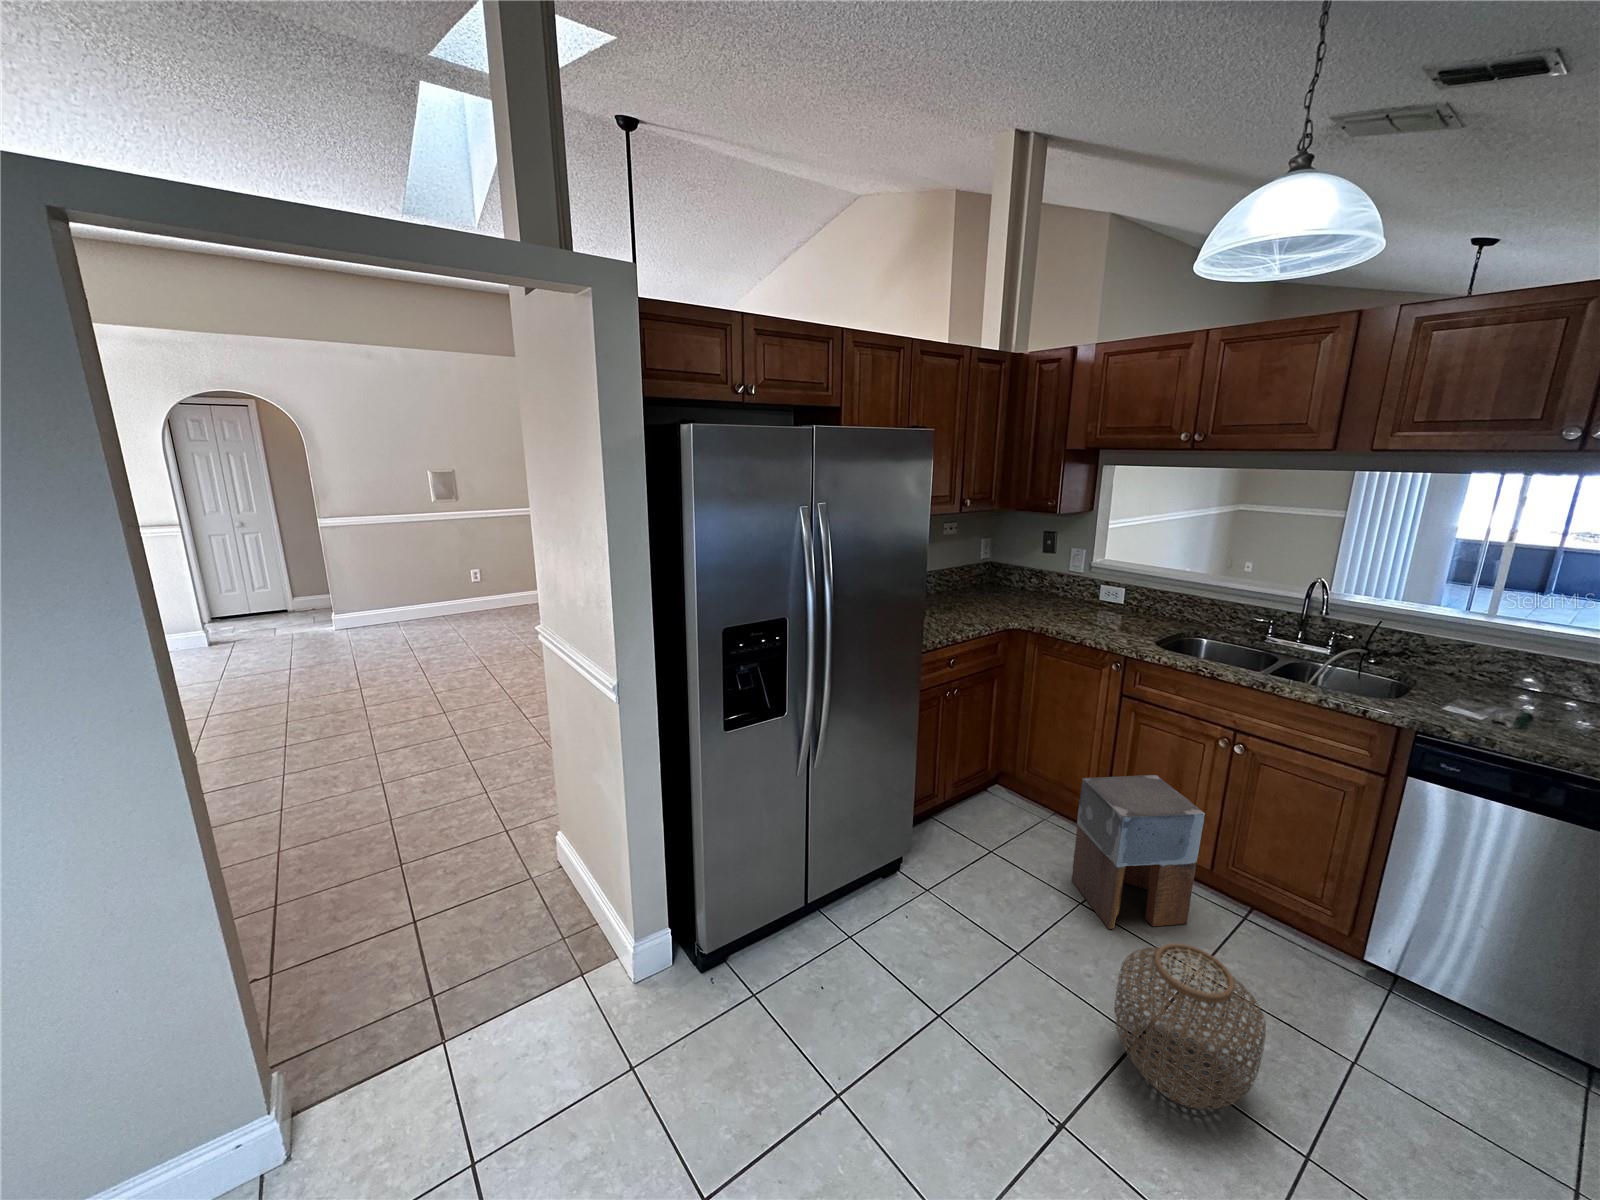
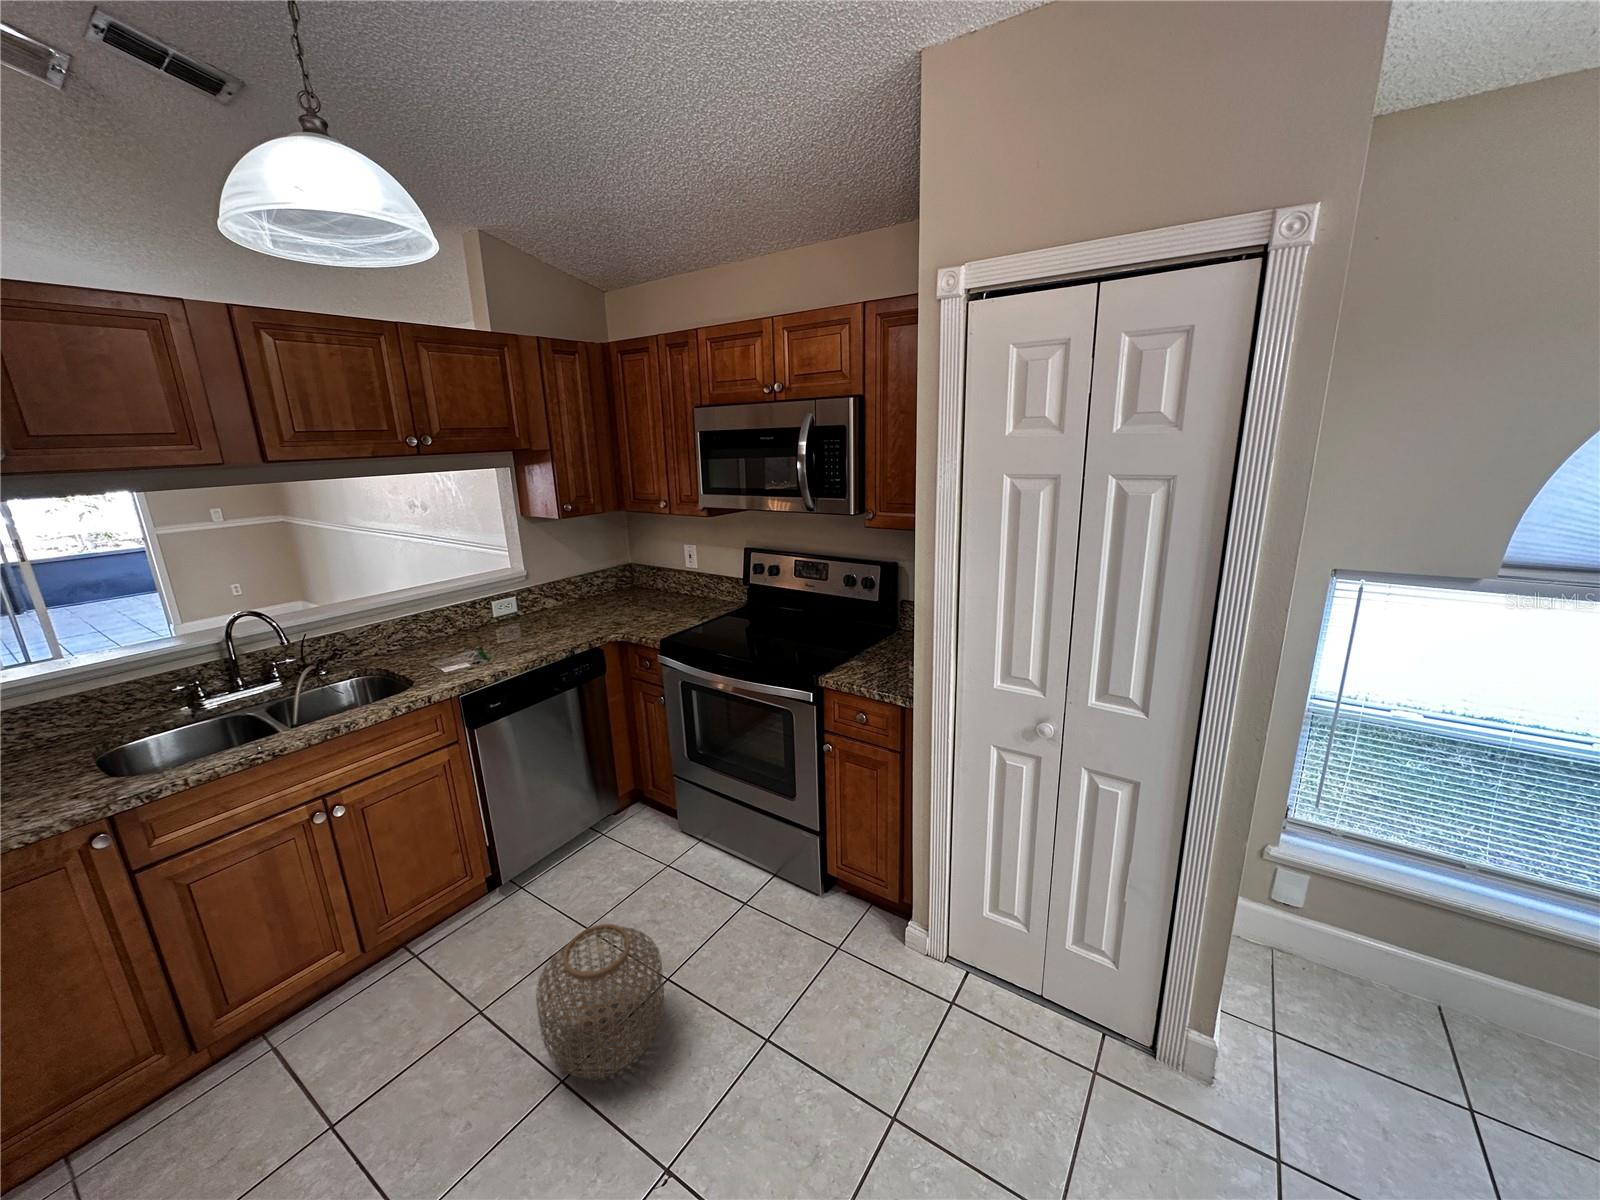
stool: present [1072,775,1205,929] -> none [230,888,411,1147]

